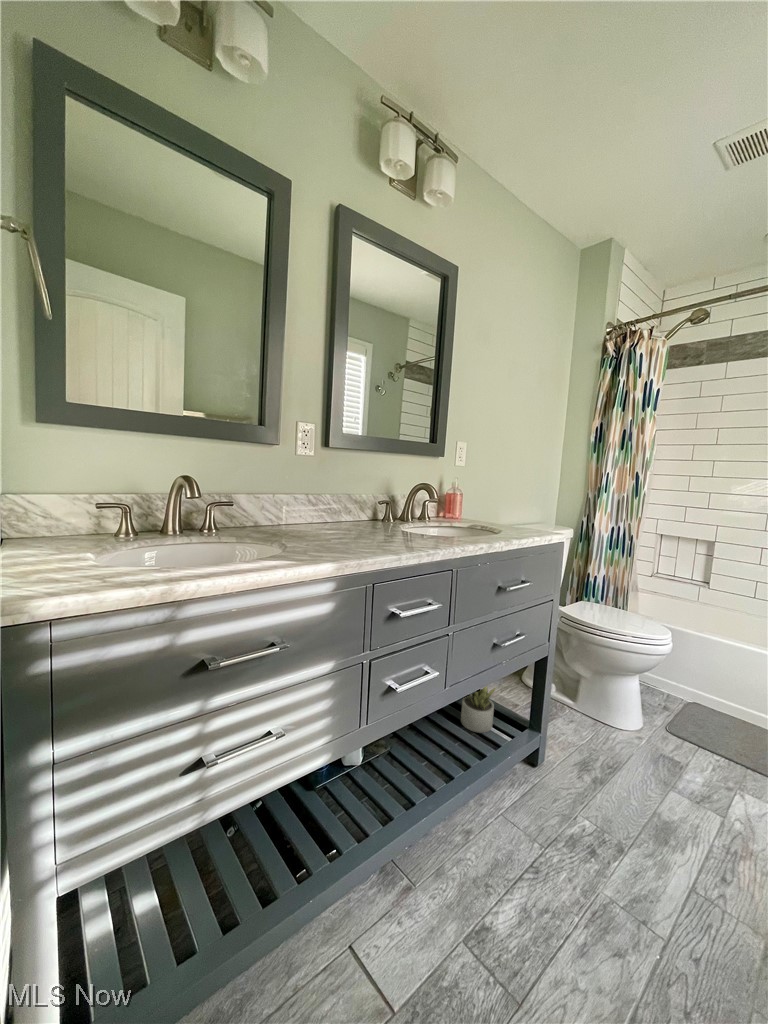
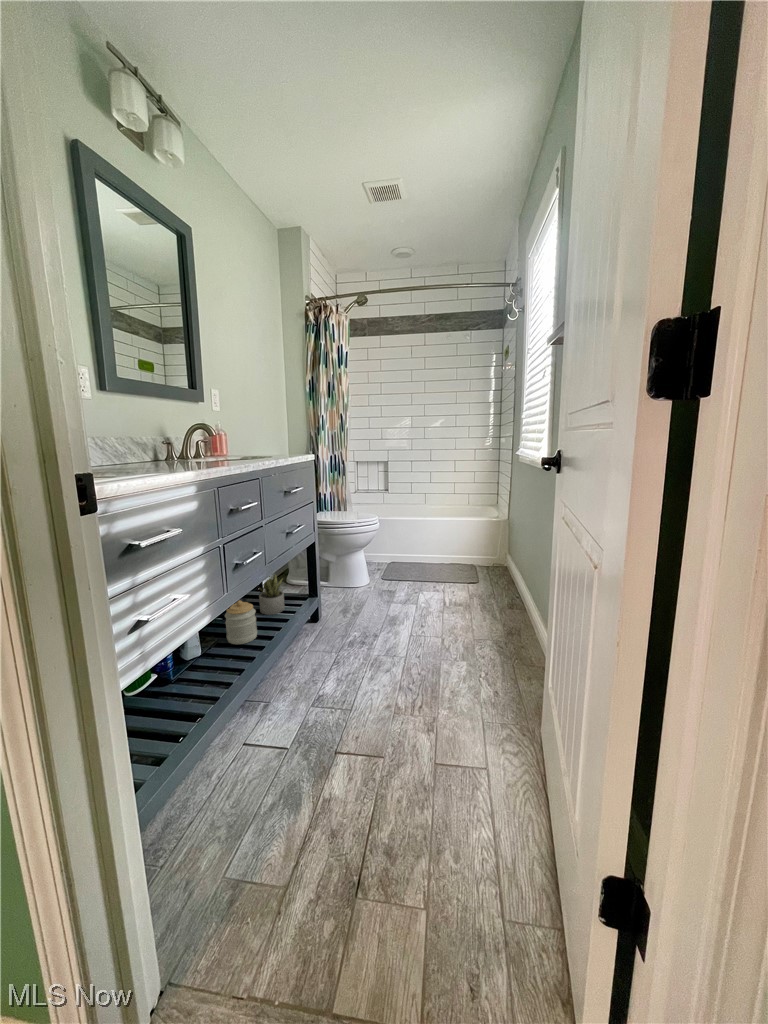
jar: none [403,706,442,766] -> present [225,600,257,644]

